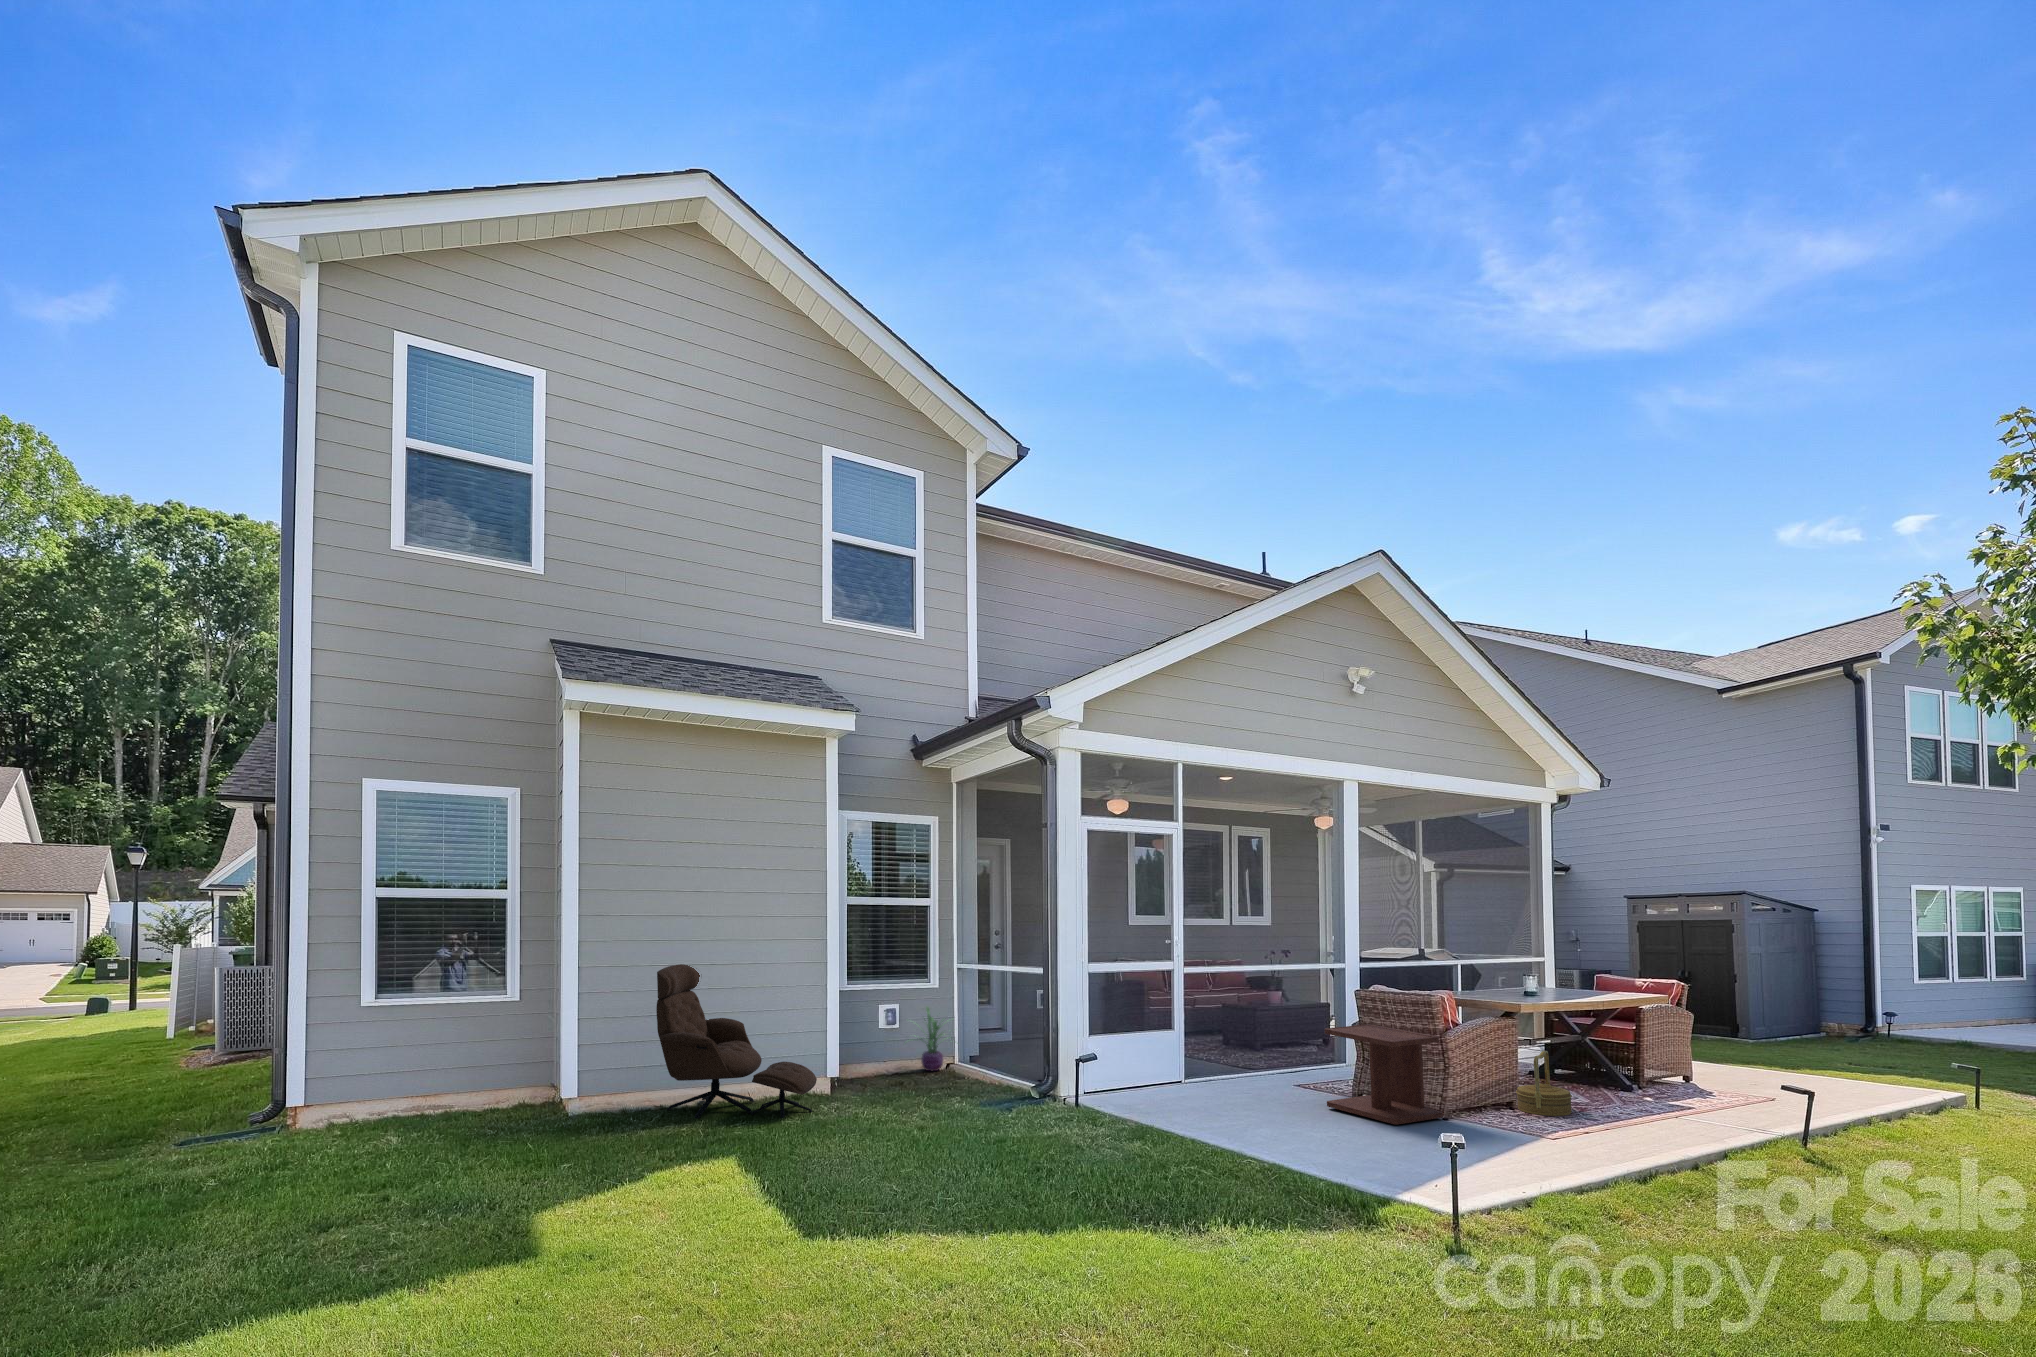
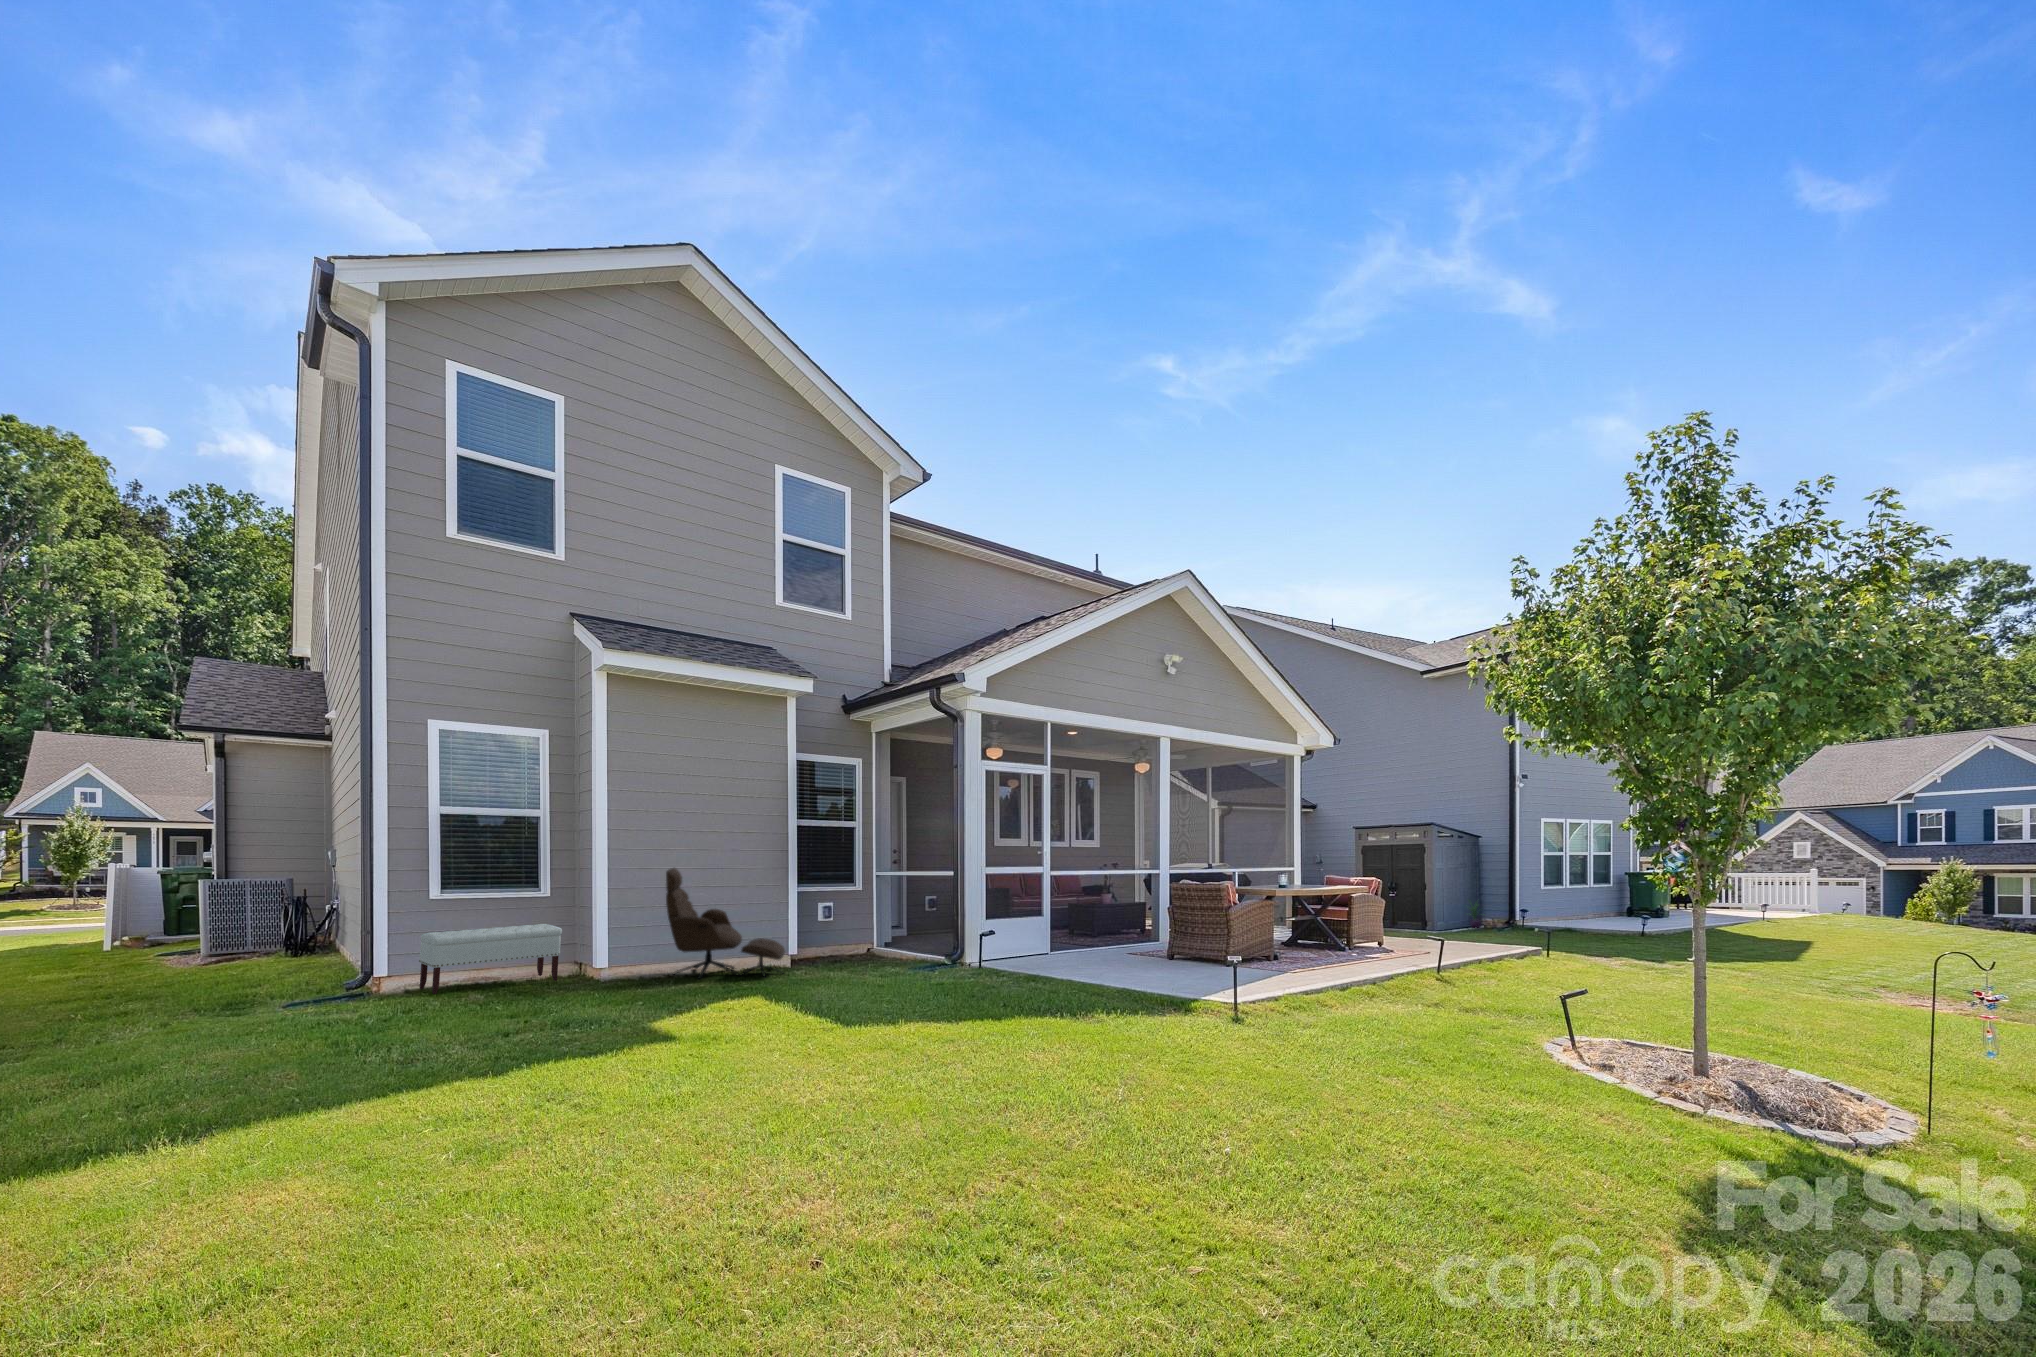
decorative plant: present [919,1007,947,1071] -> present [1470,903,1484,928]
side table: present [1325,1024,1442,1125] -> none [1151,906,1229,972]
bench: none [340,1039,523,1136] -> present [419,924,562,994]
woven basket: present [1516,1051,1572,1116] -> none [1277,922,1313,965]

